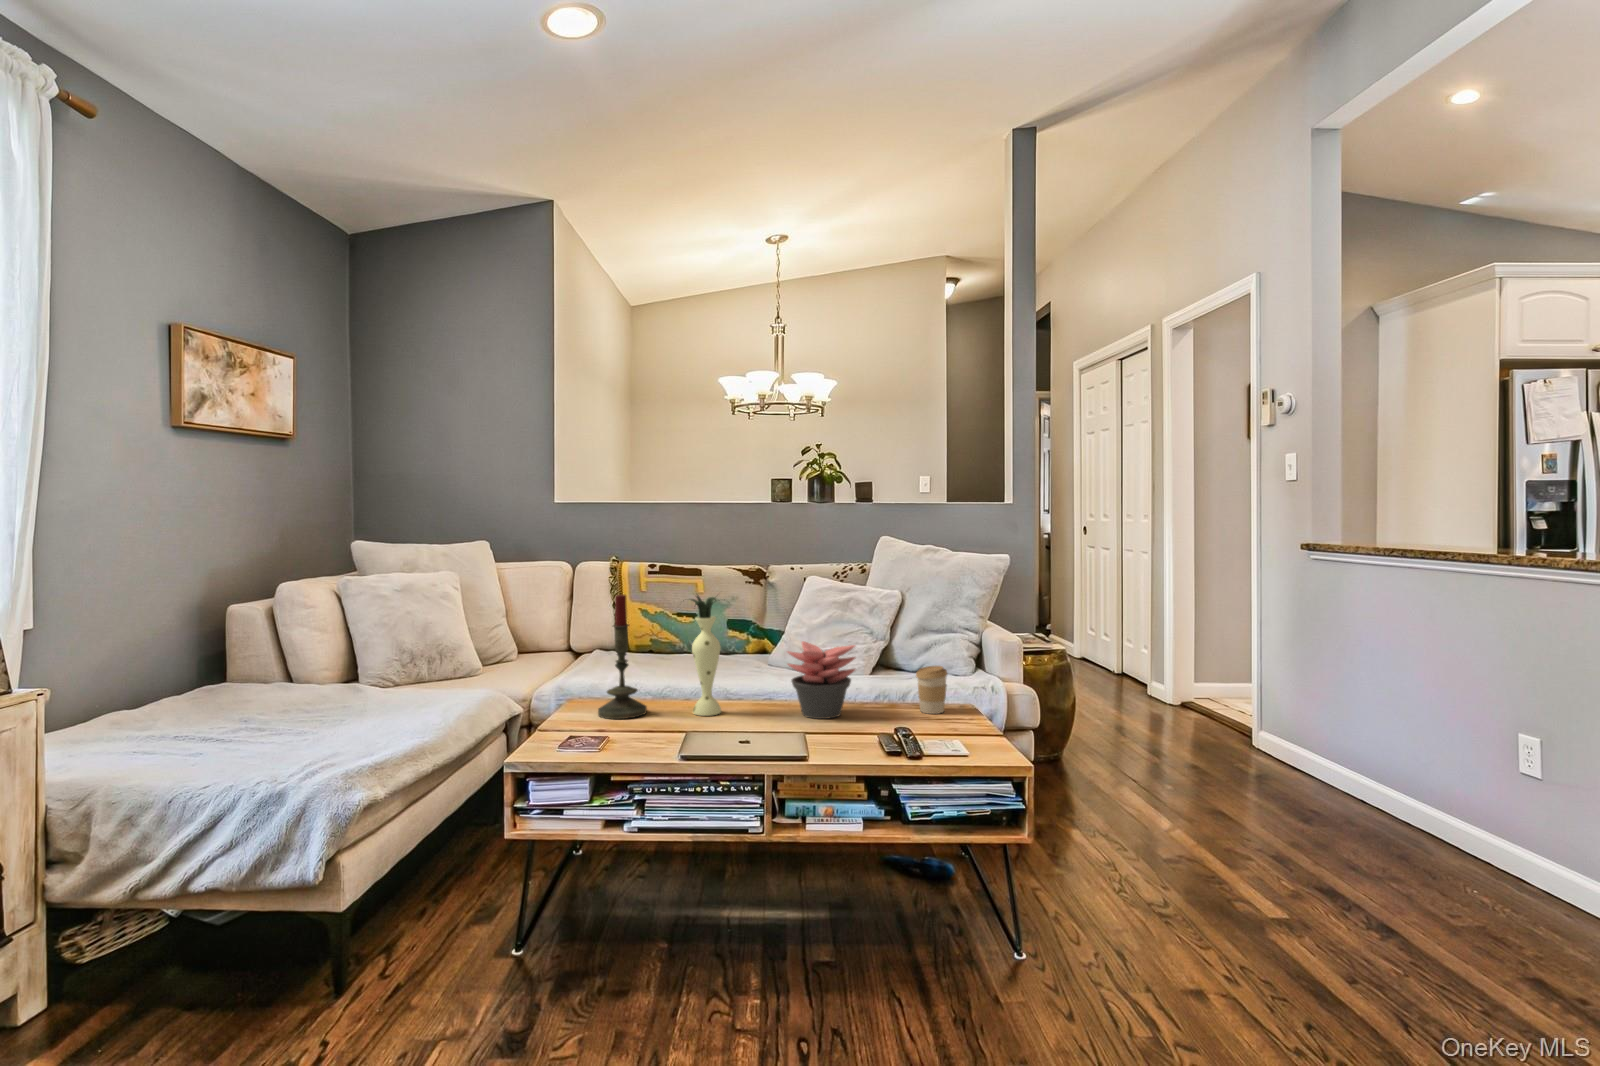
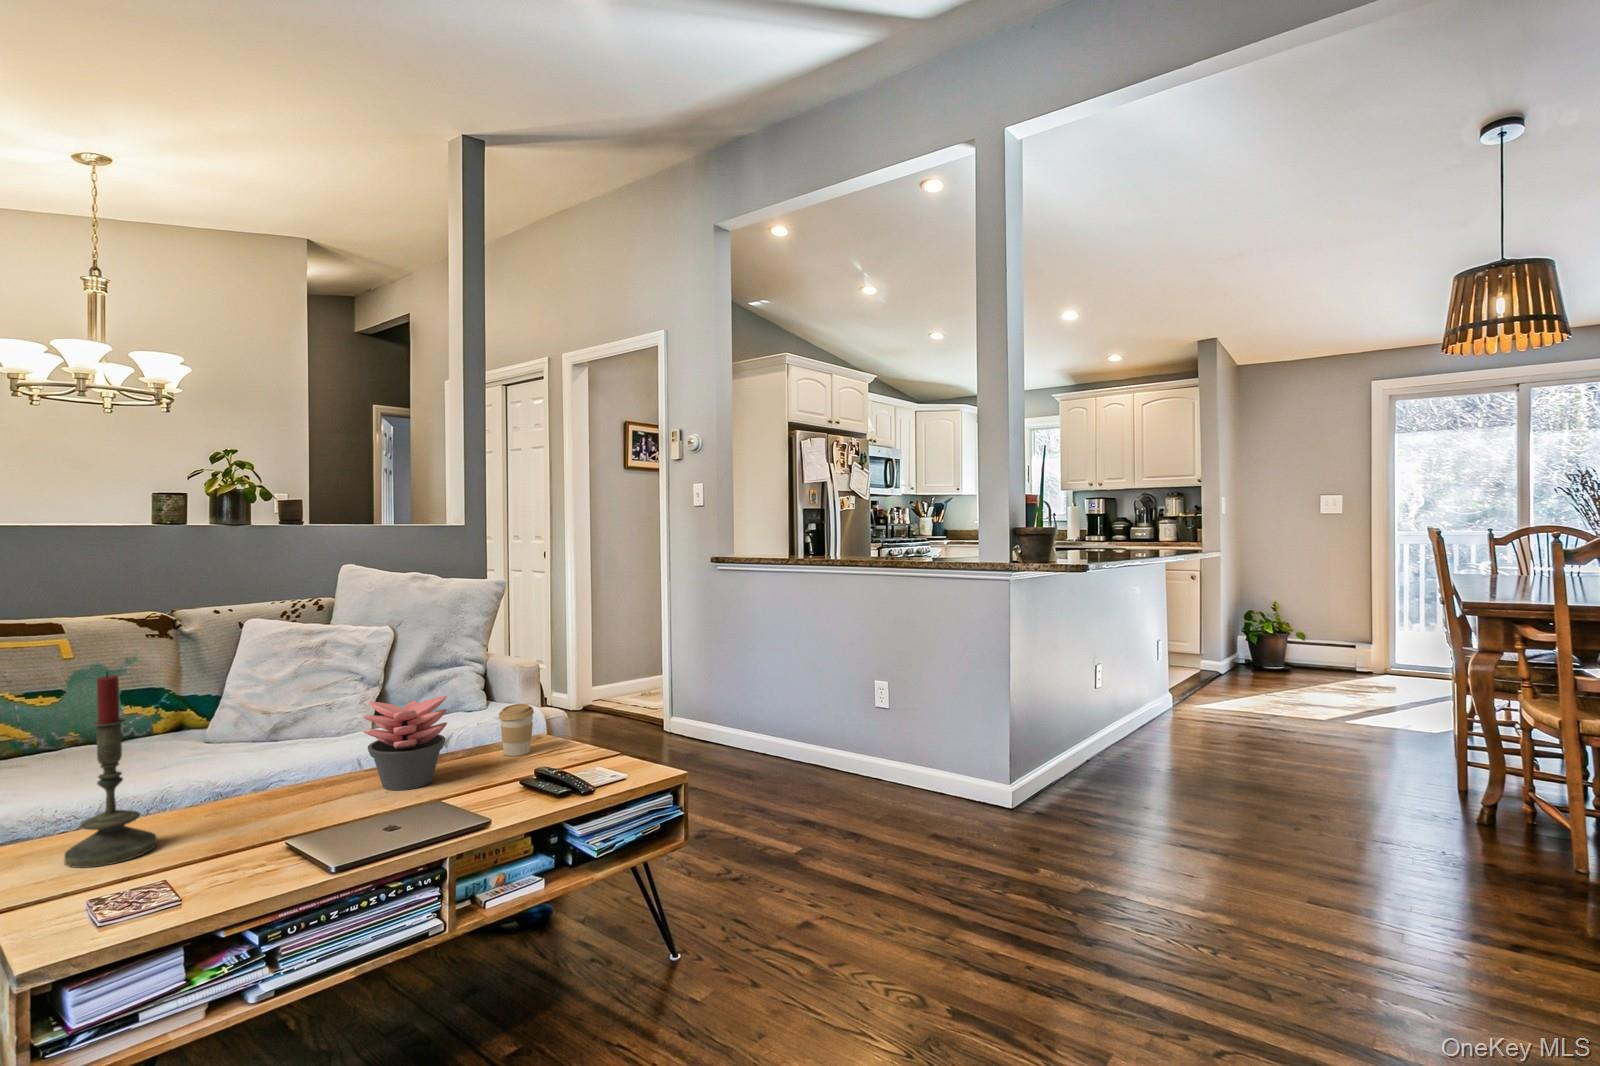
vase: present [691,595,721,716] -> none [203,653,292,825]

